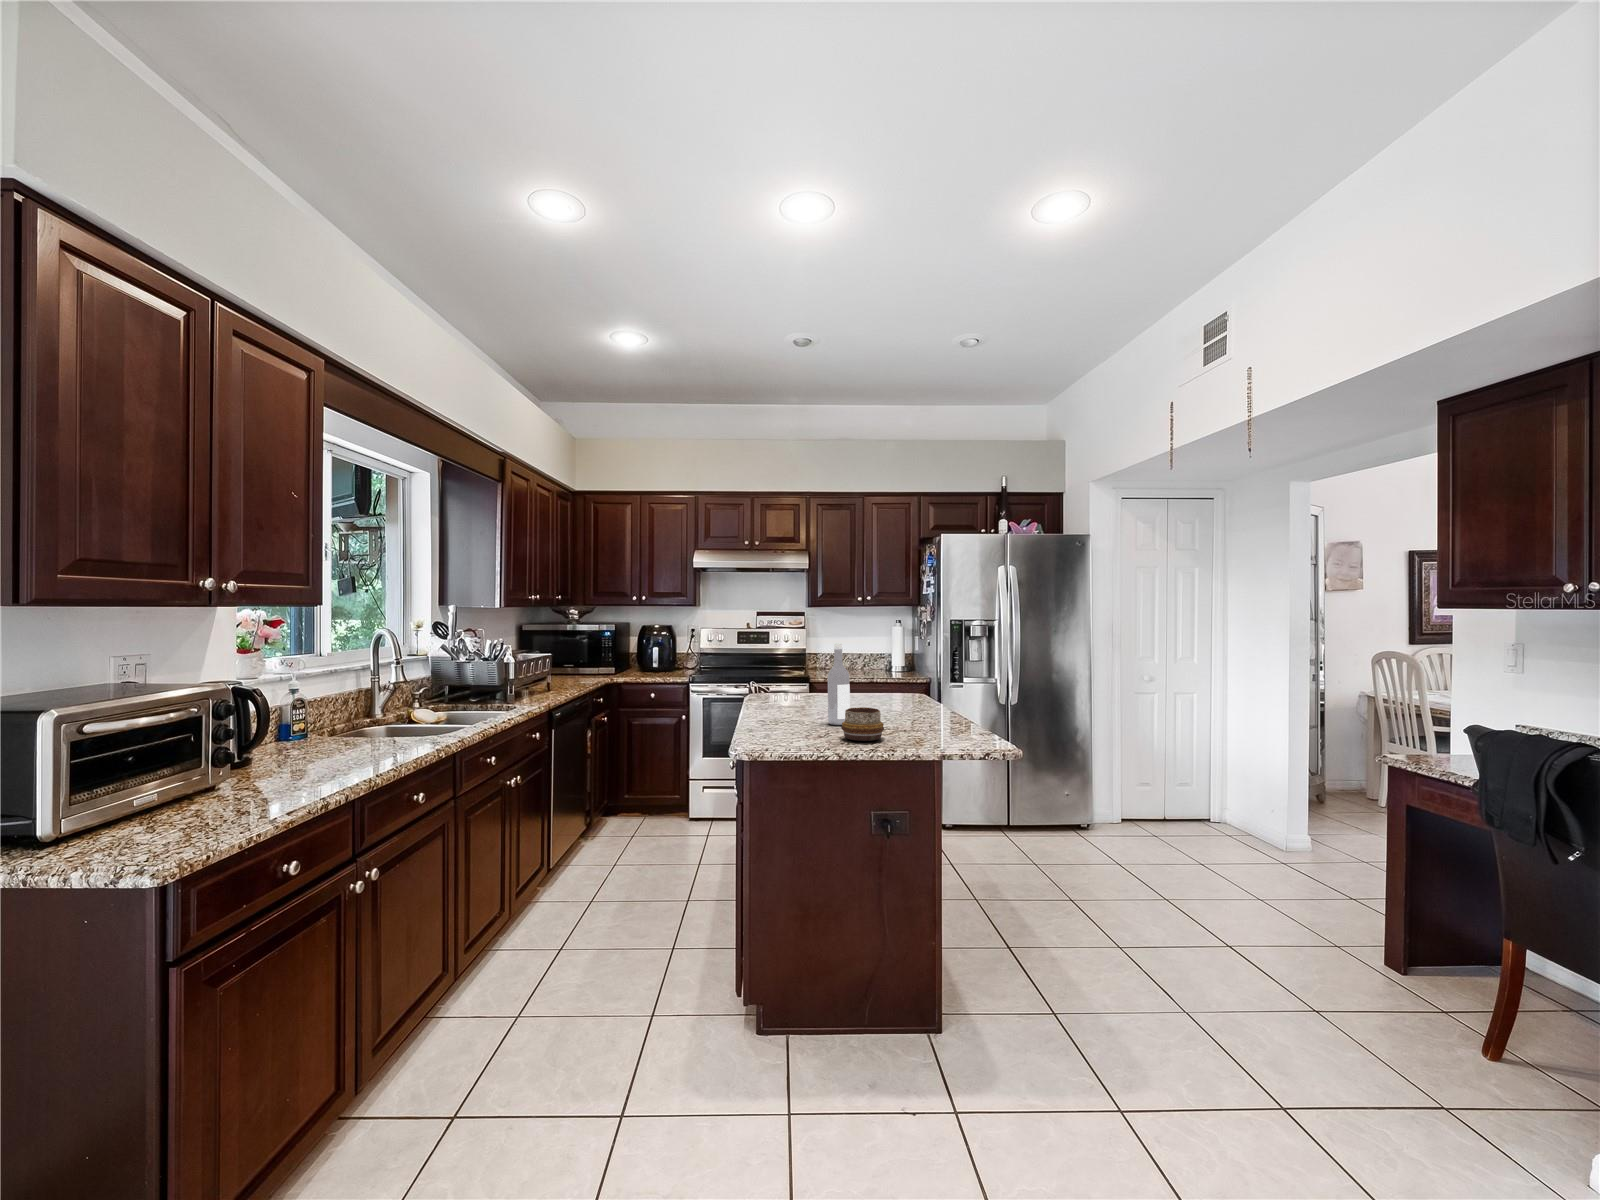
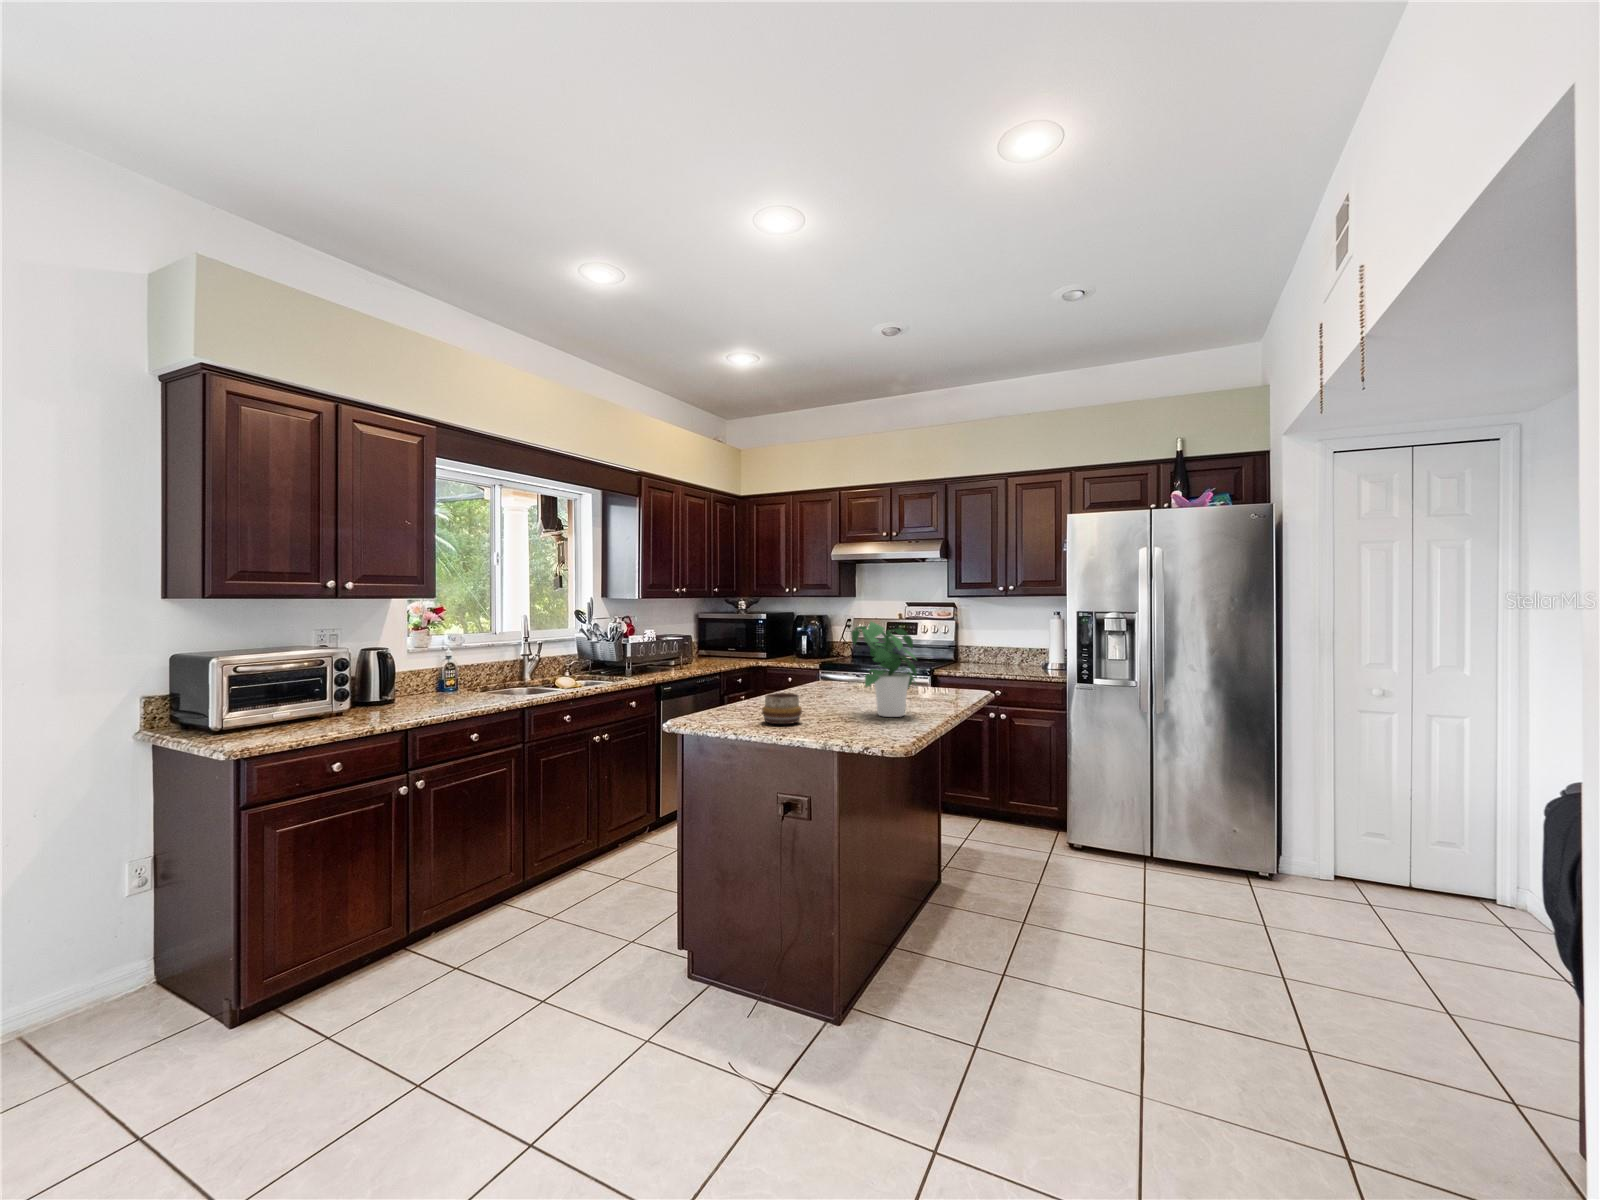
potted plant: none [888,631,958,724] -> present [851,622,917,717]
wine bottle: present [828,643,850,725] -> none [796,632,818,711]

